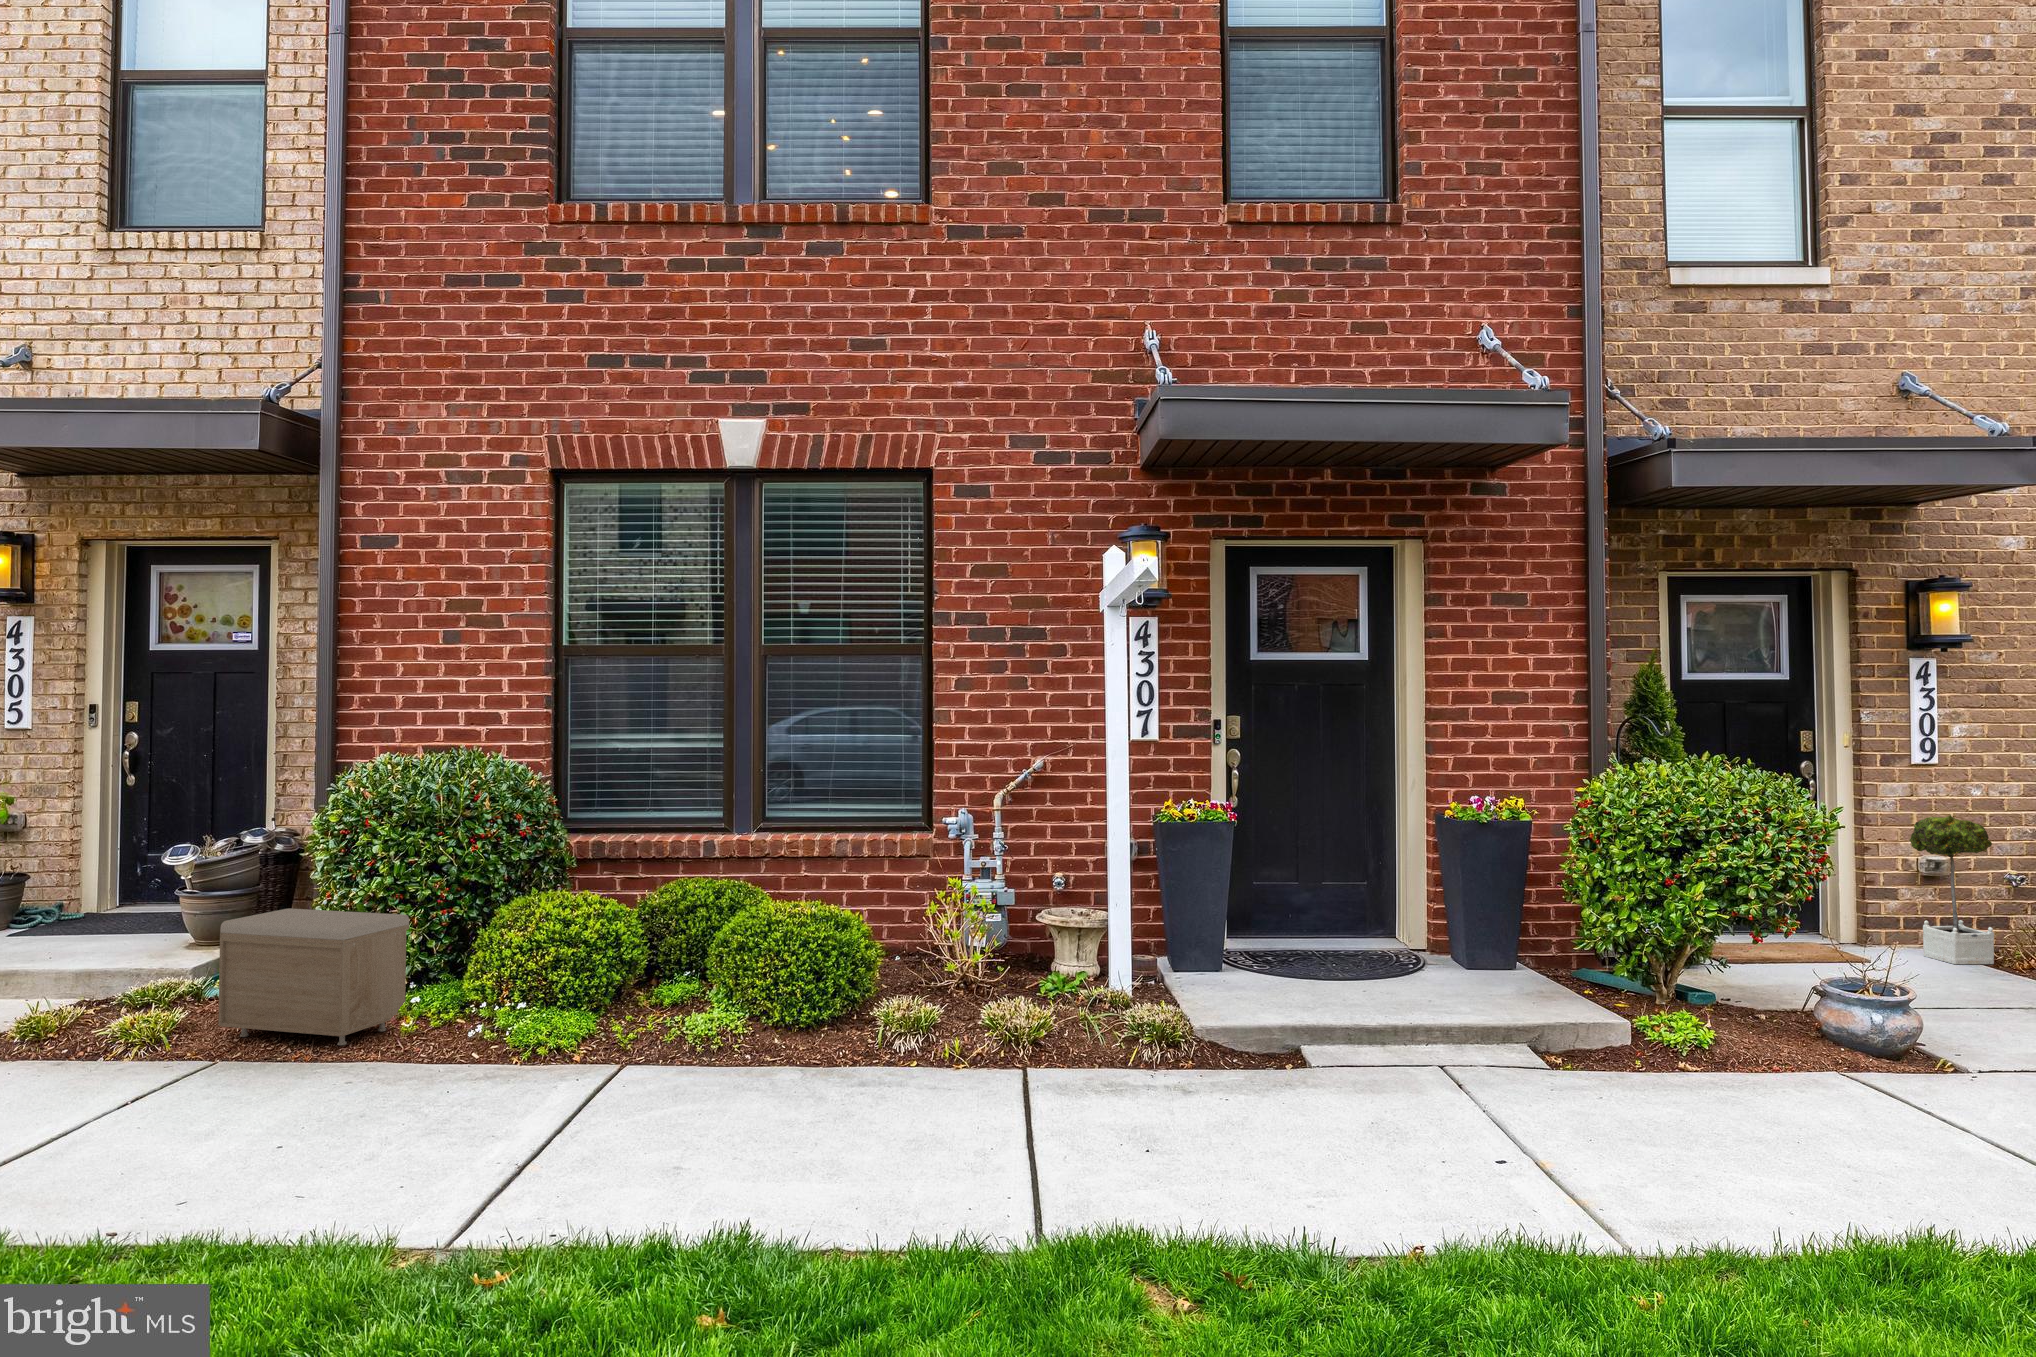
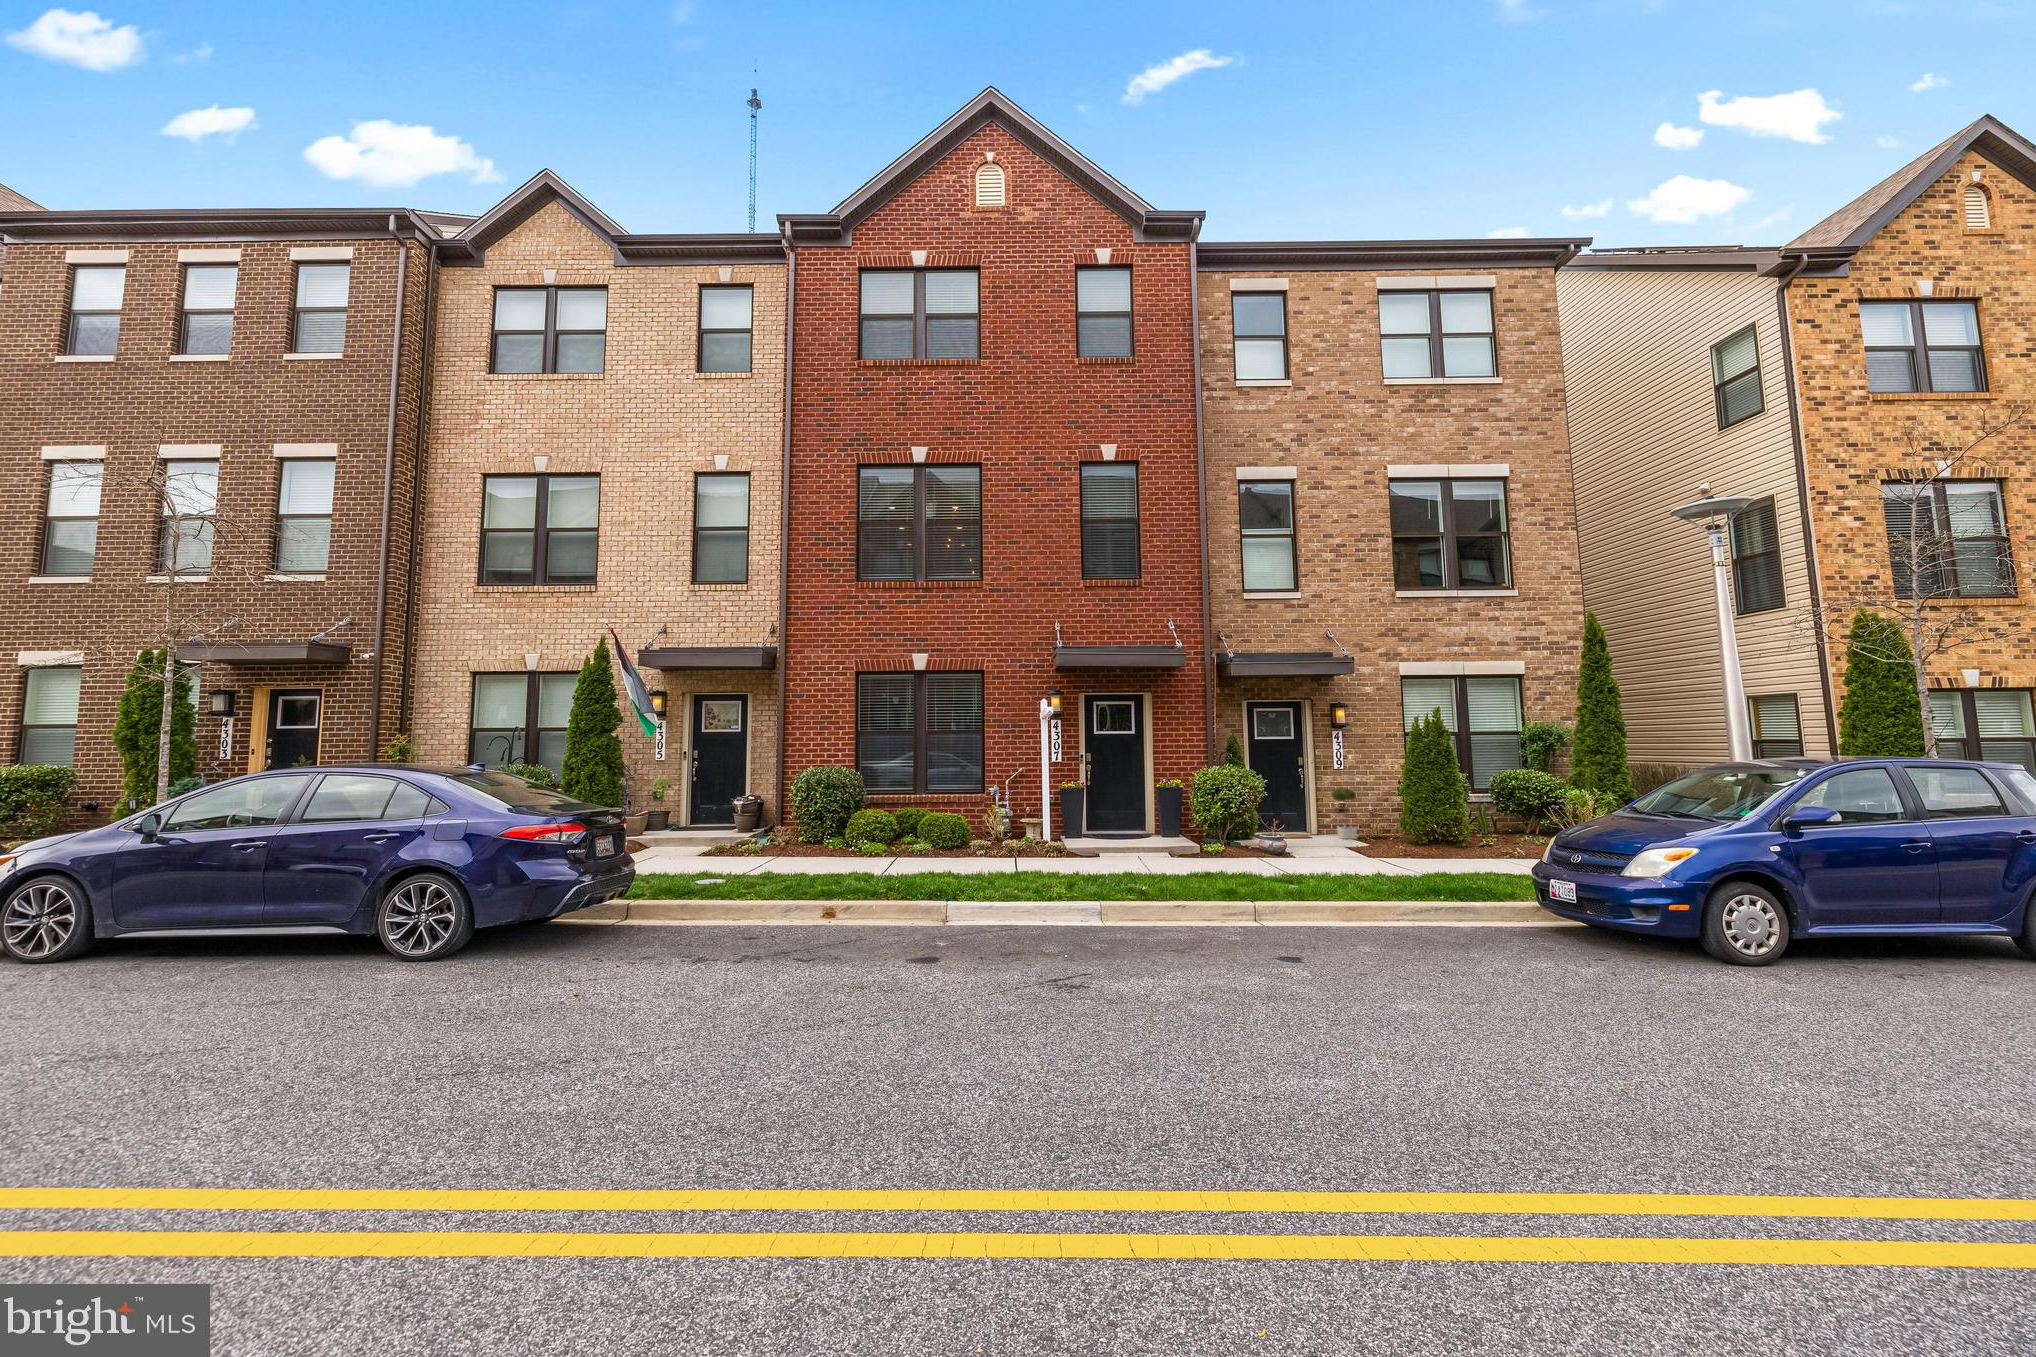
storage bench: present [218,908,409,1045] -> none [773,816,827,854]

